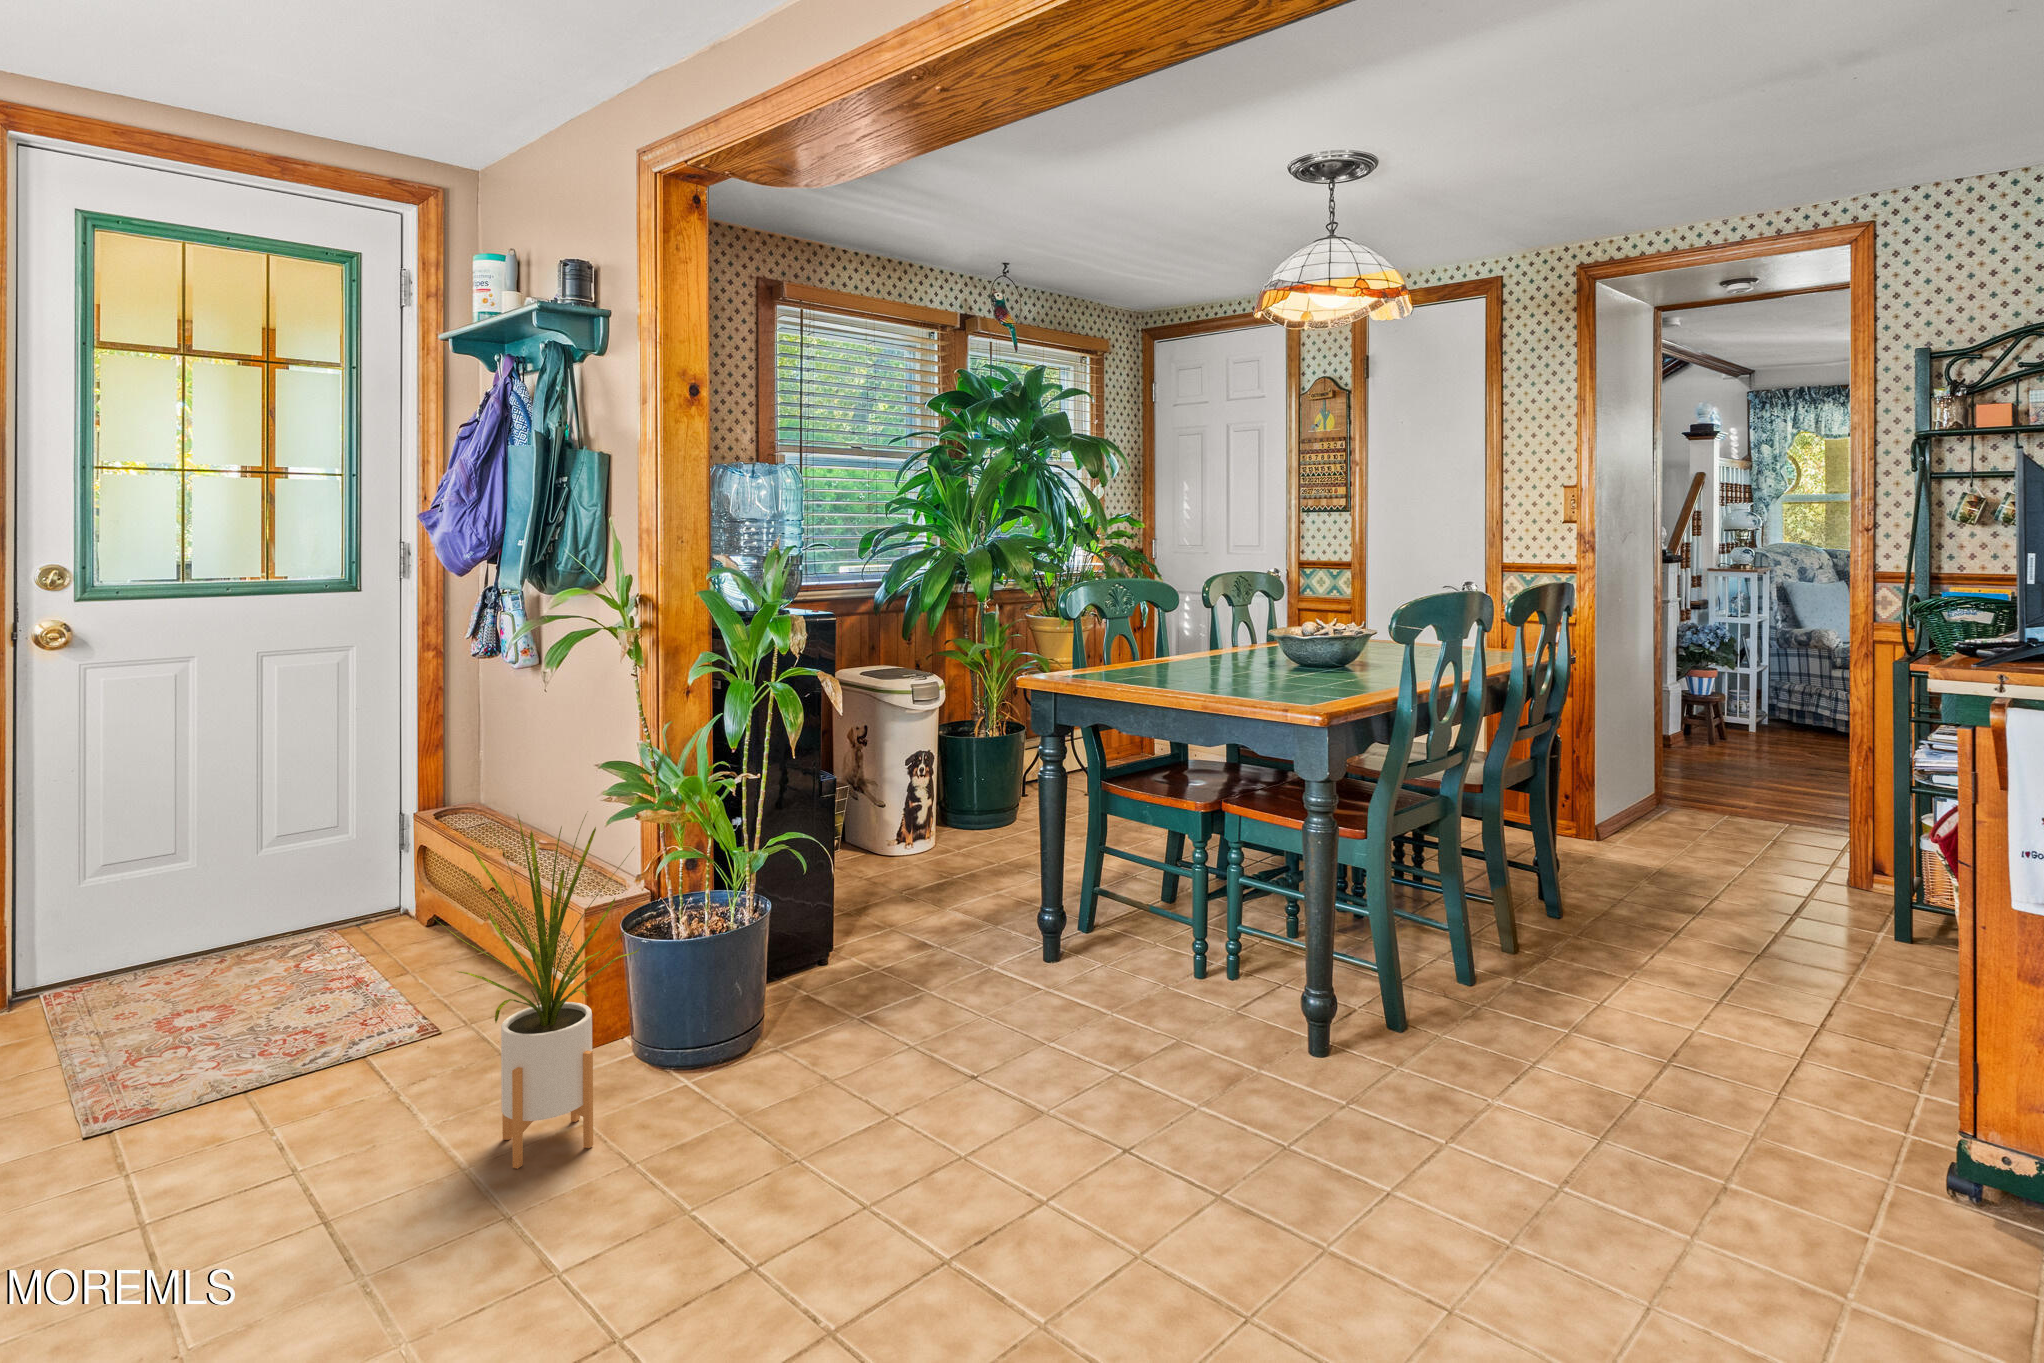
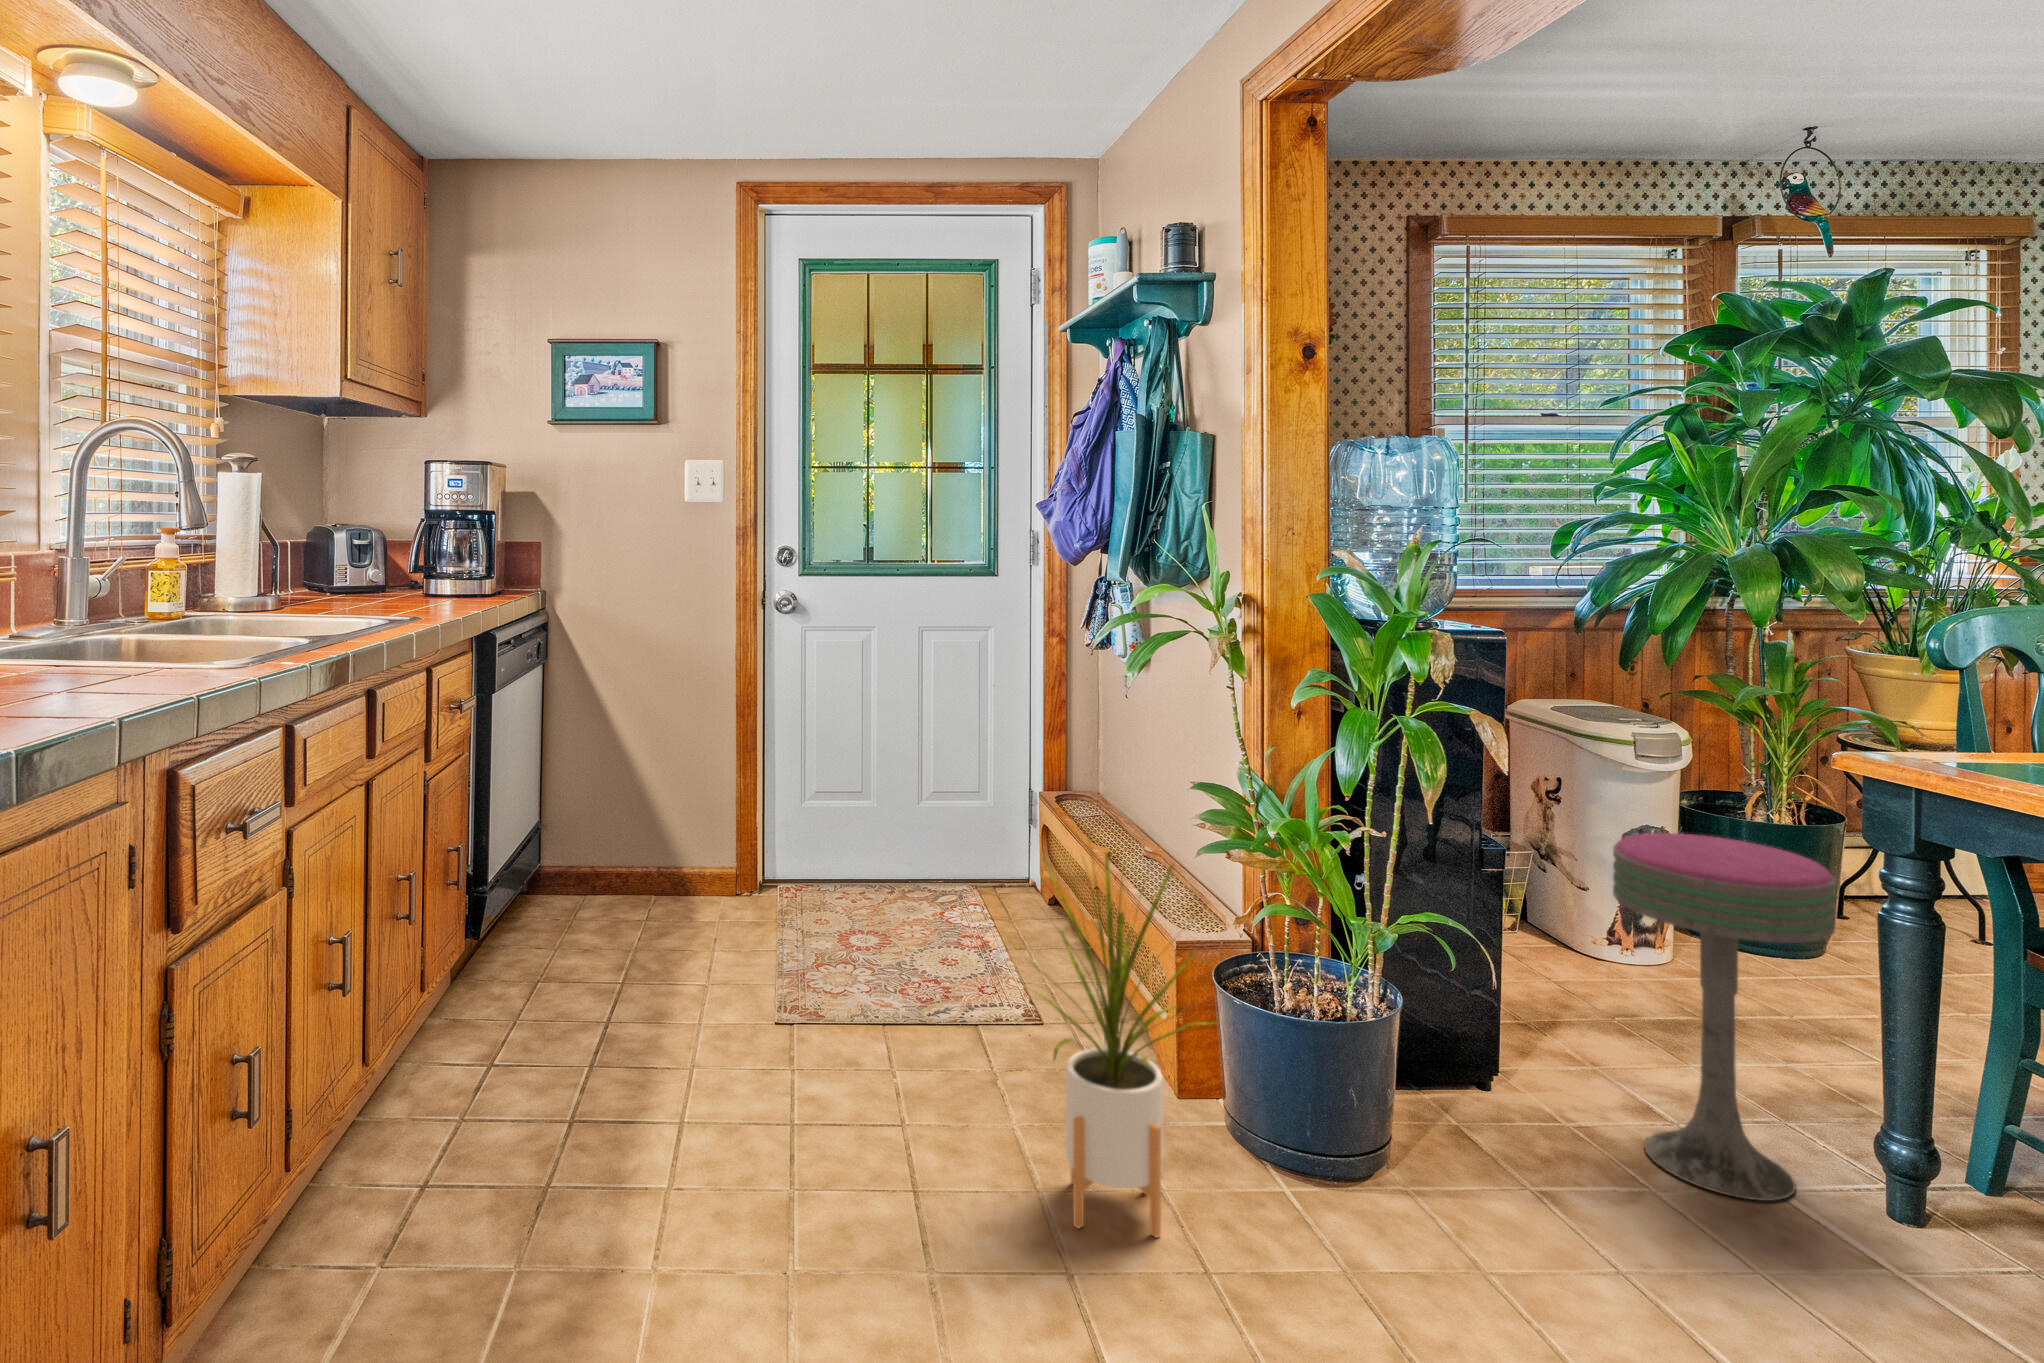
bar stool: none [904,745,1021,981] -> present [1613,833,1836,1201]

